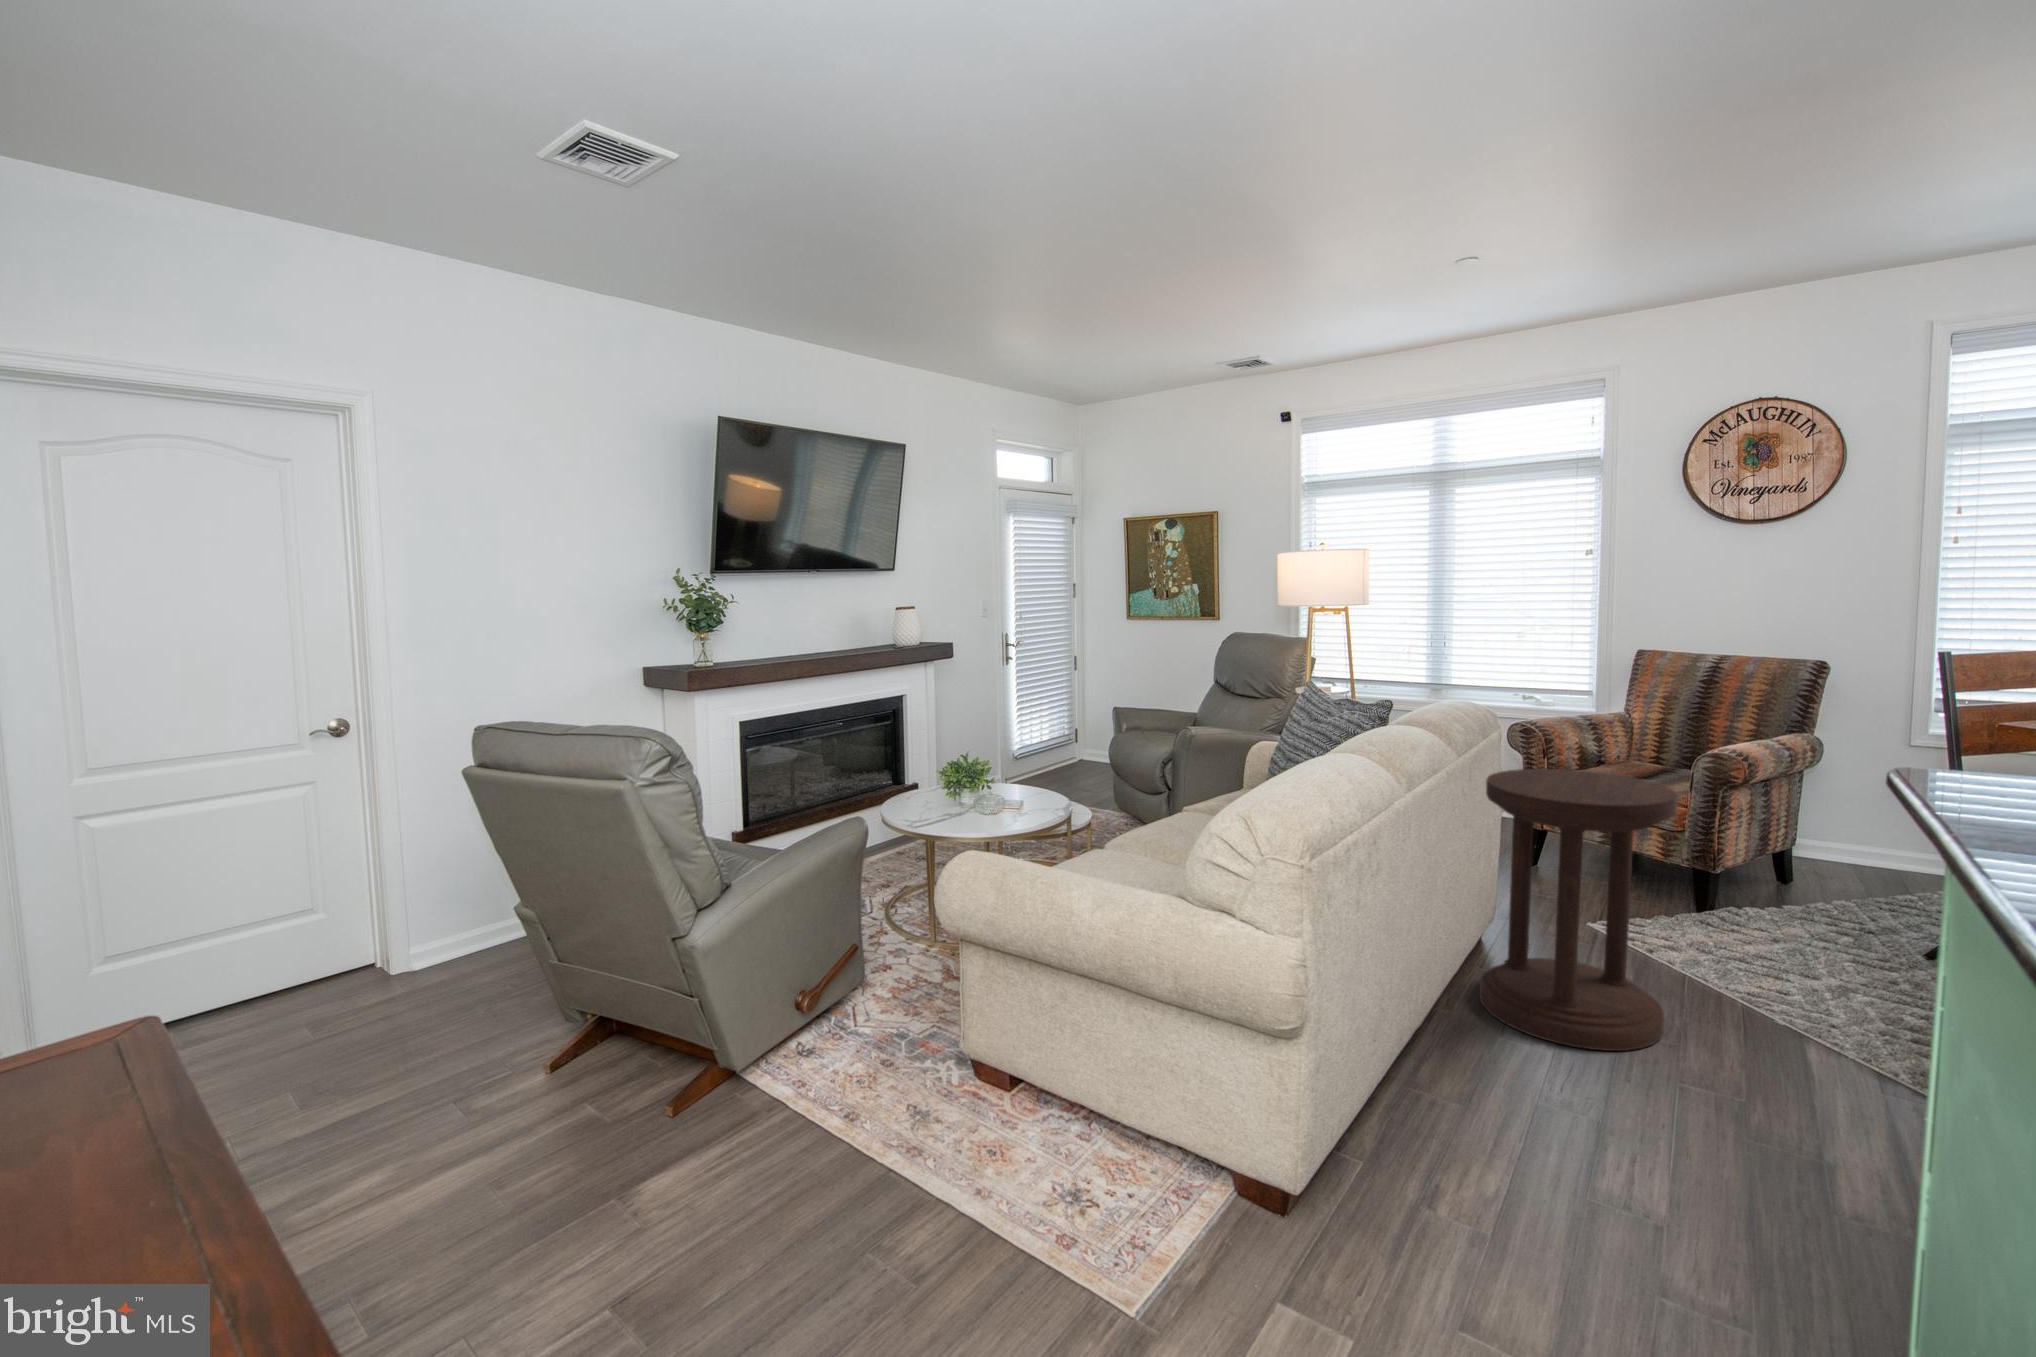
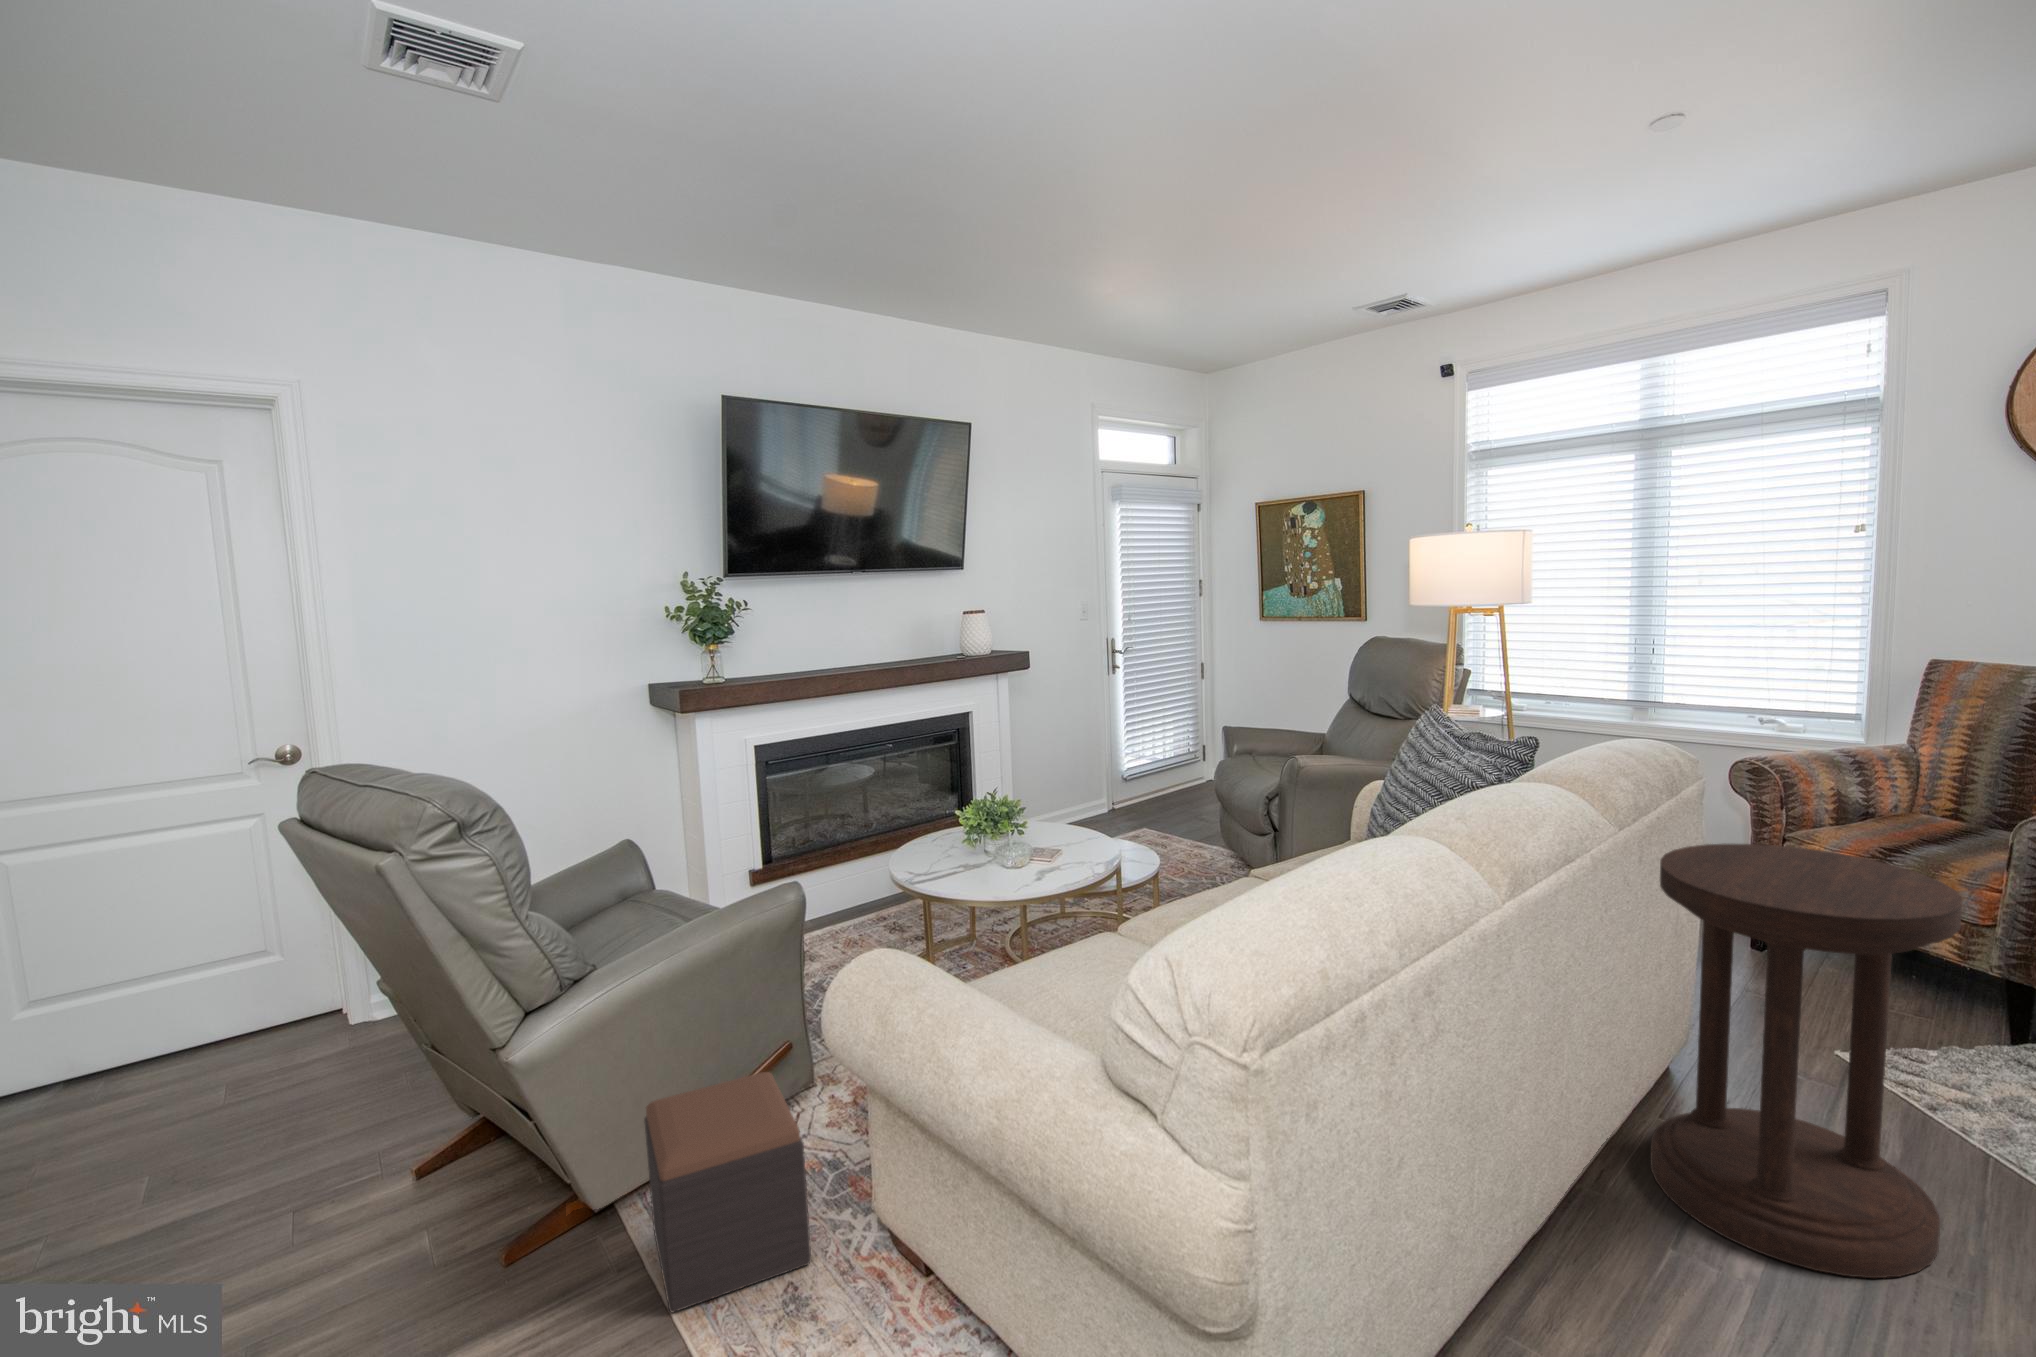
footstool: none [743,969,891,1151] -> present [644,1072,811,1312]

